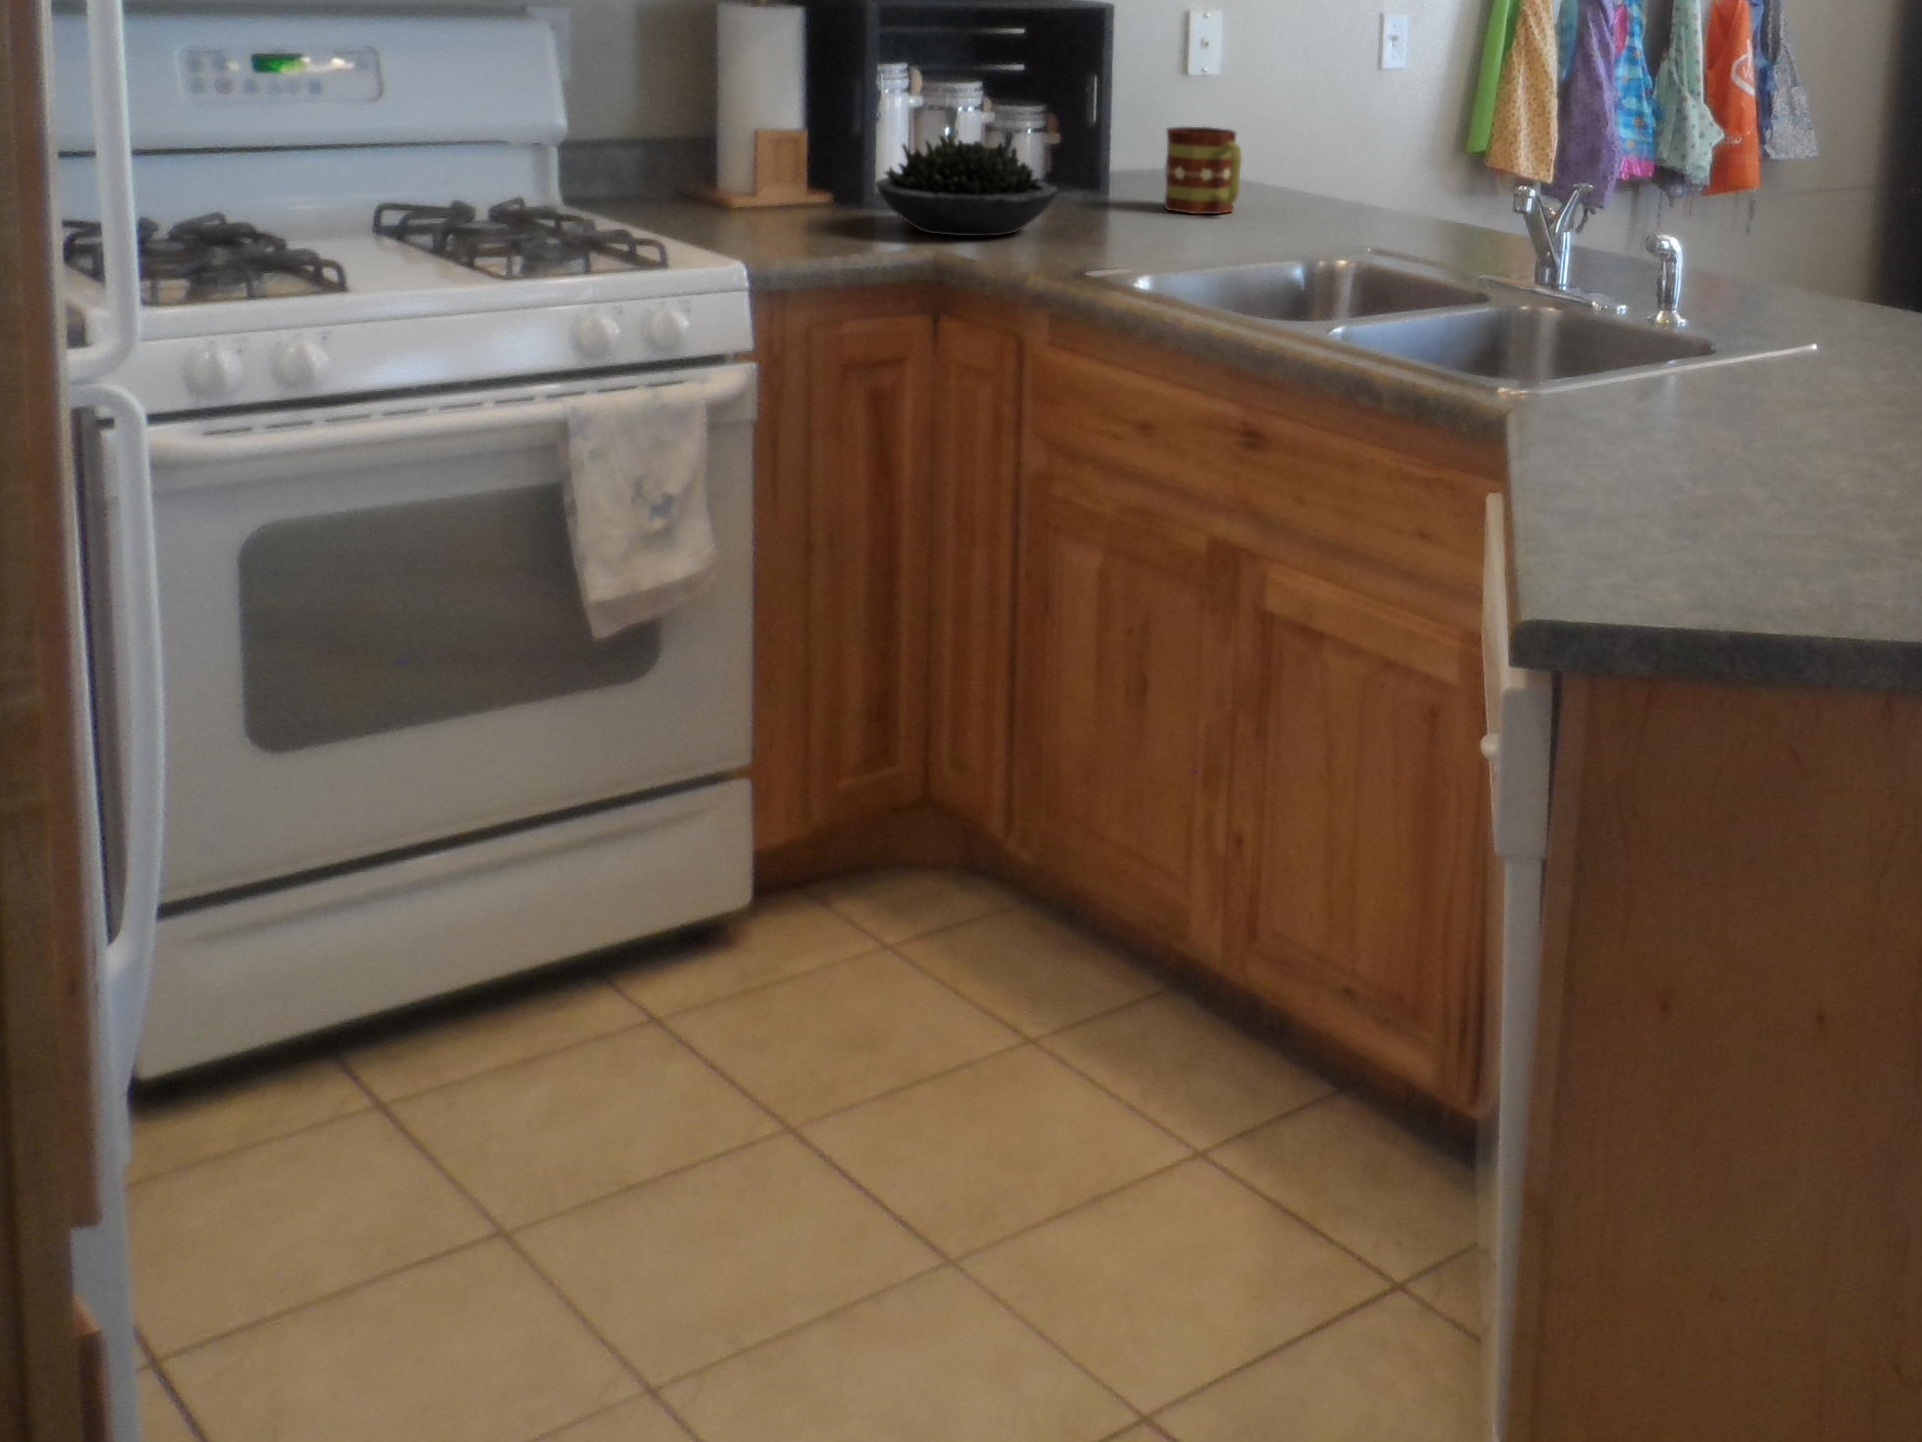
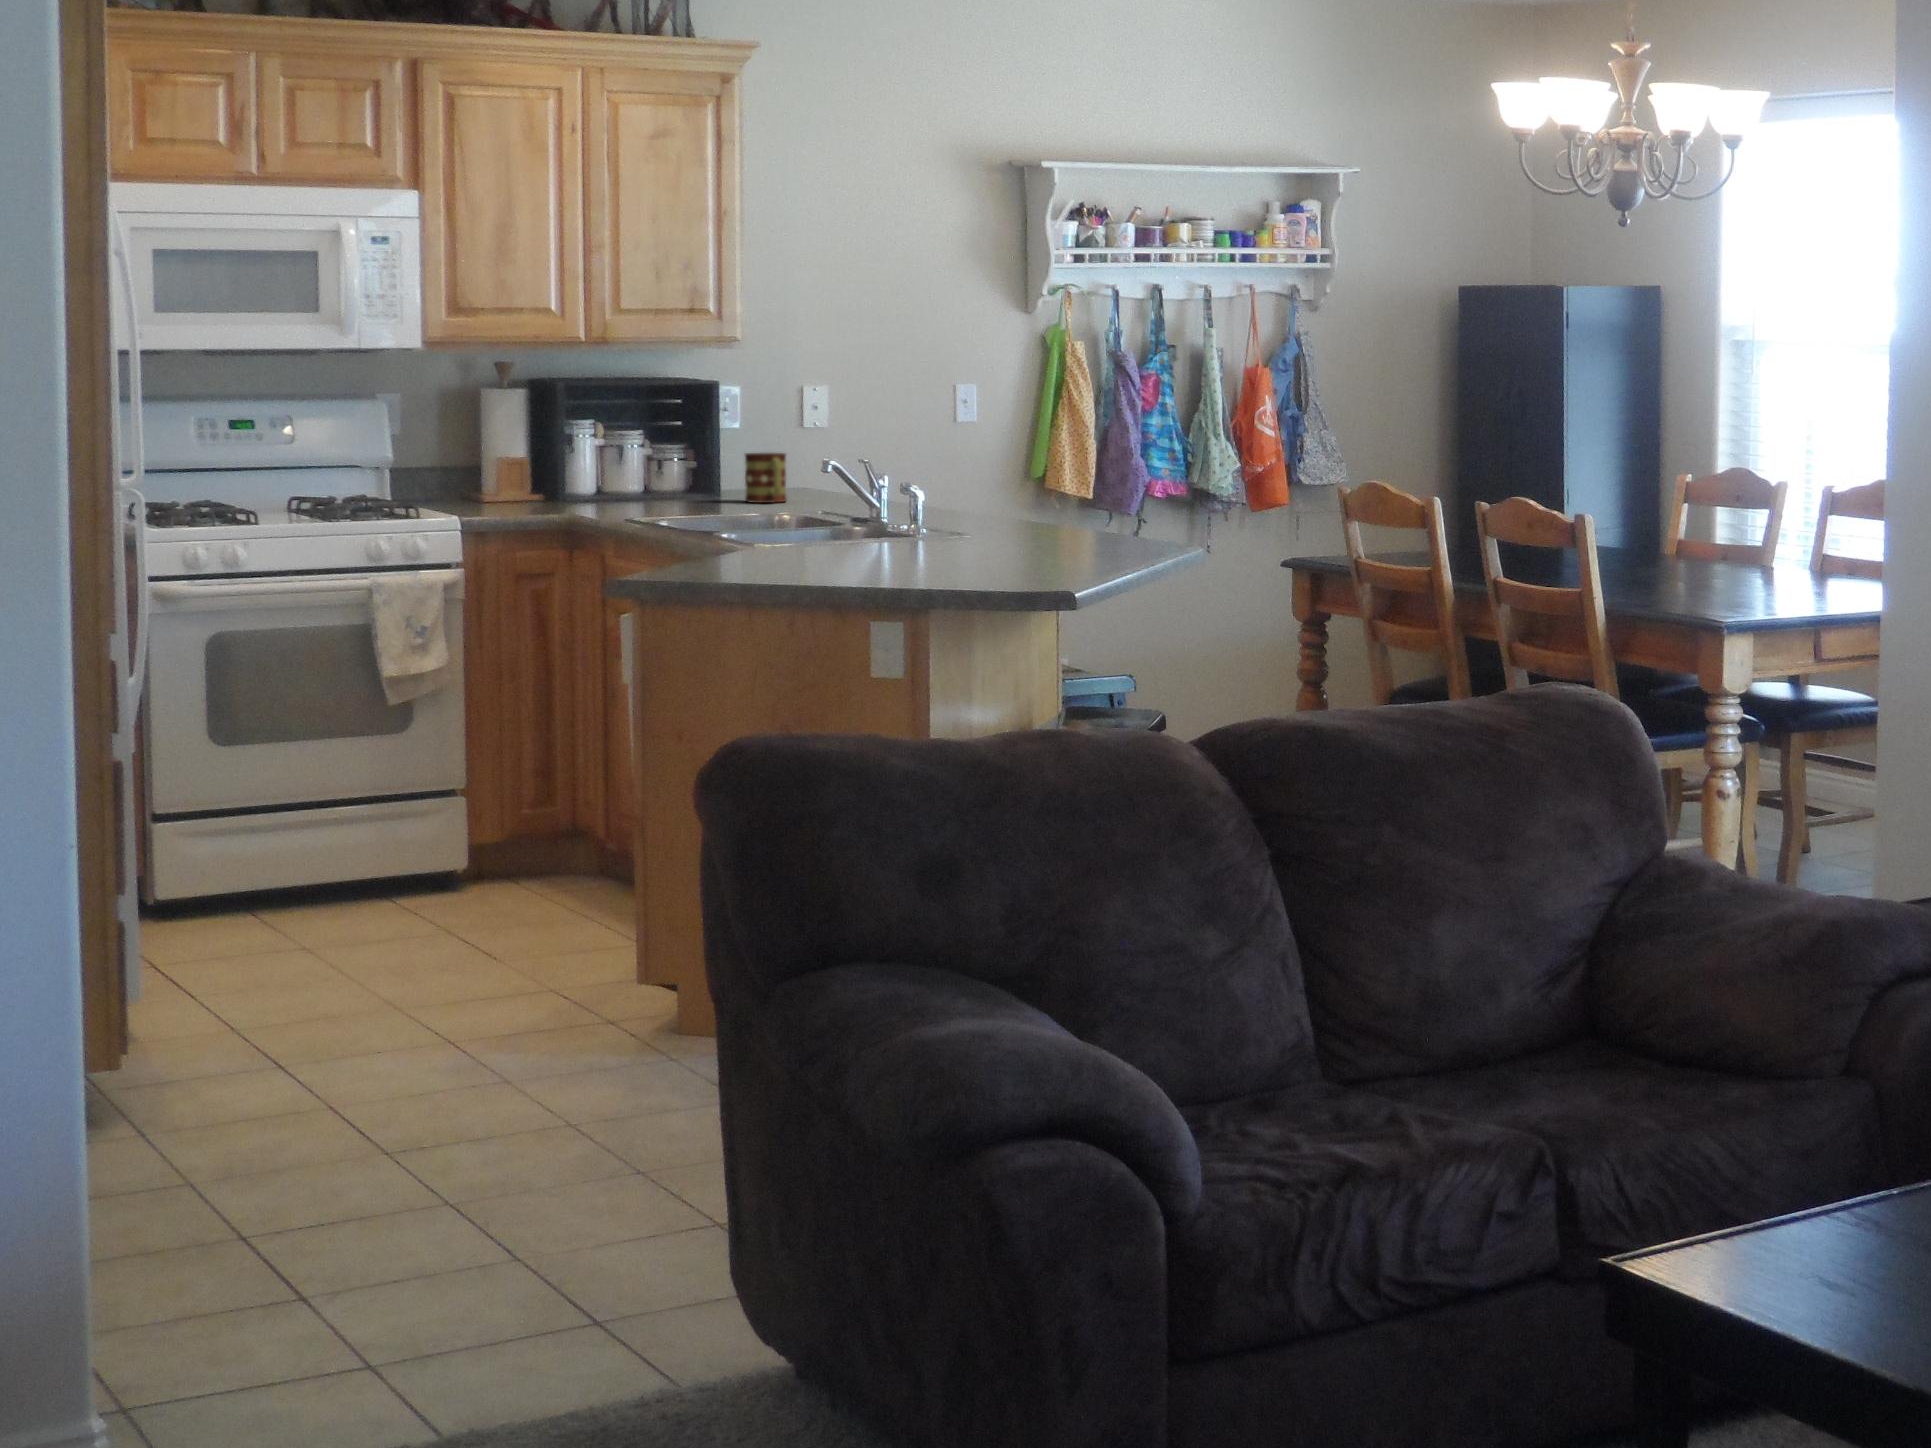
succulent plant: present [875,134,1058,236] -> none [553,454,659,510]

